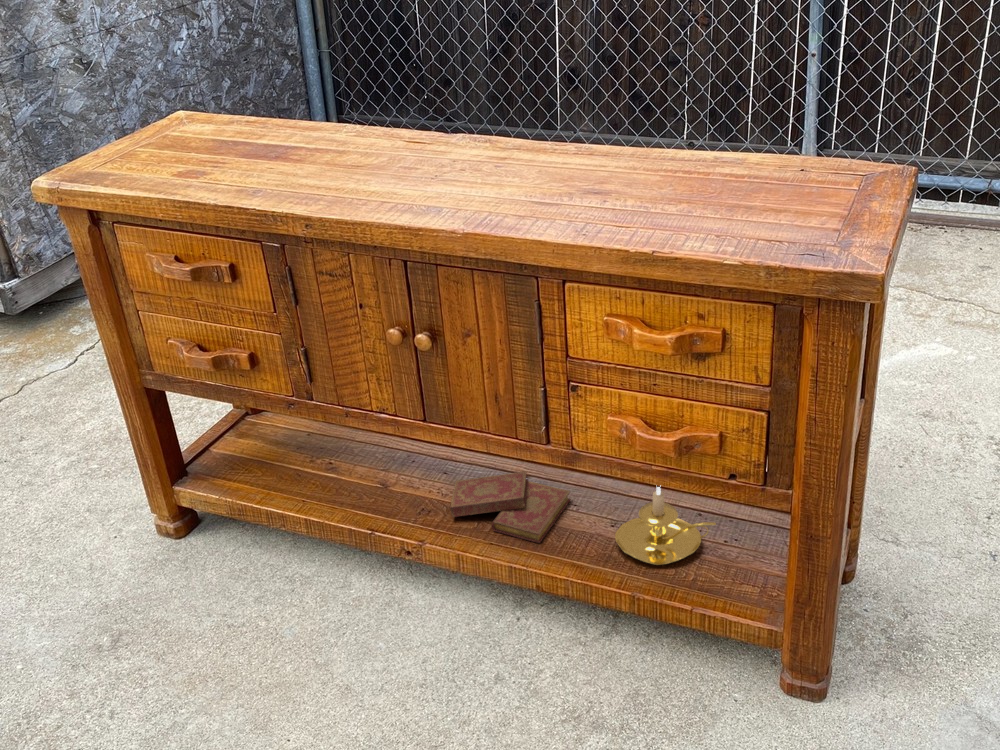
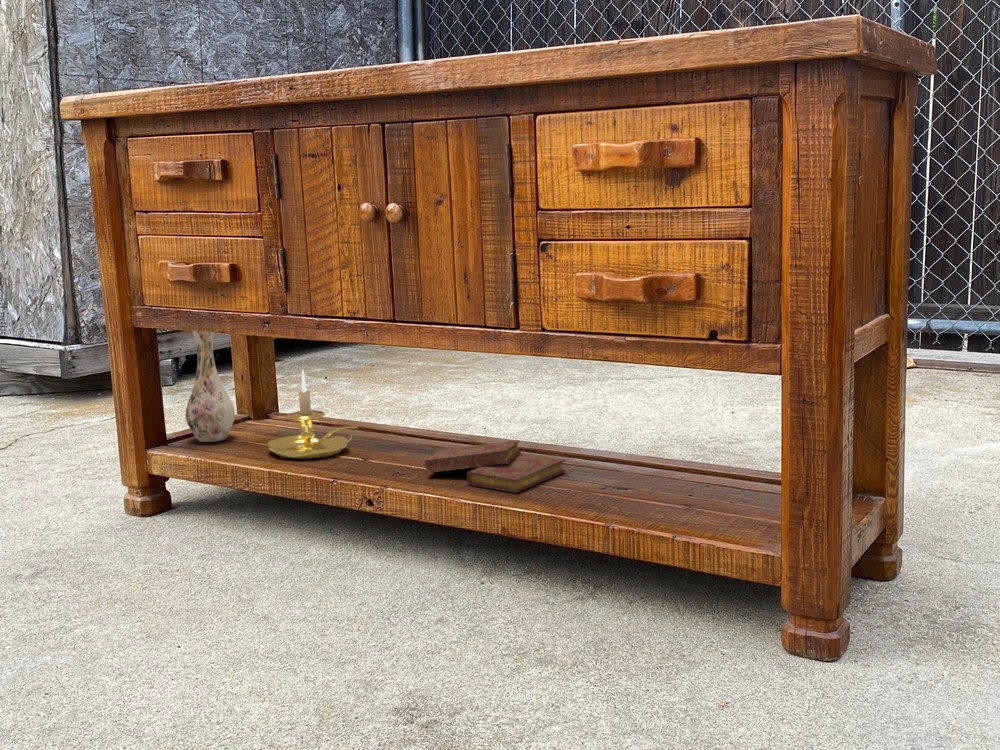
vase: none [191,352,246,467] -> present [185,331,235,442]
candle holder: present [615,486,716,565] -> present [267,370,358,459]

